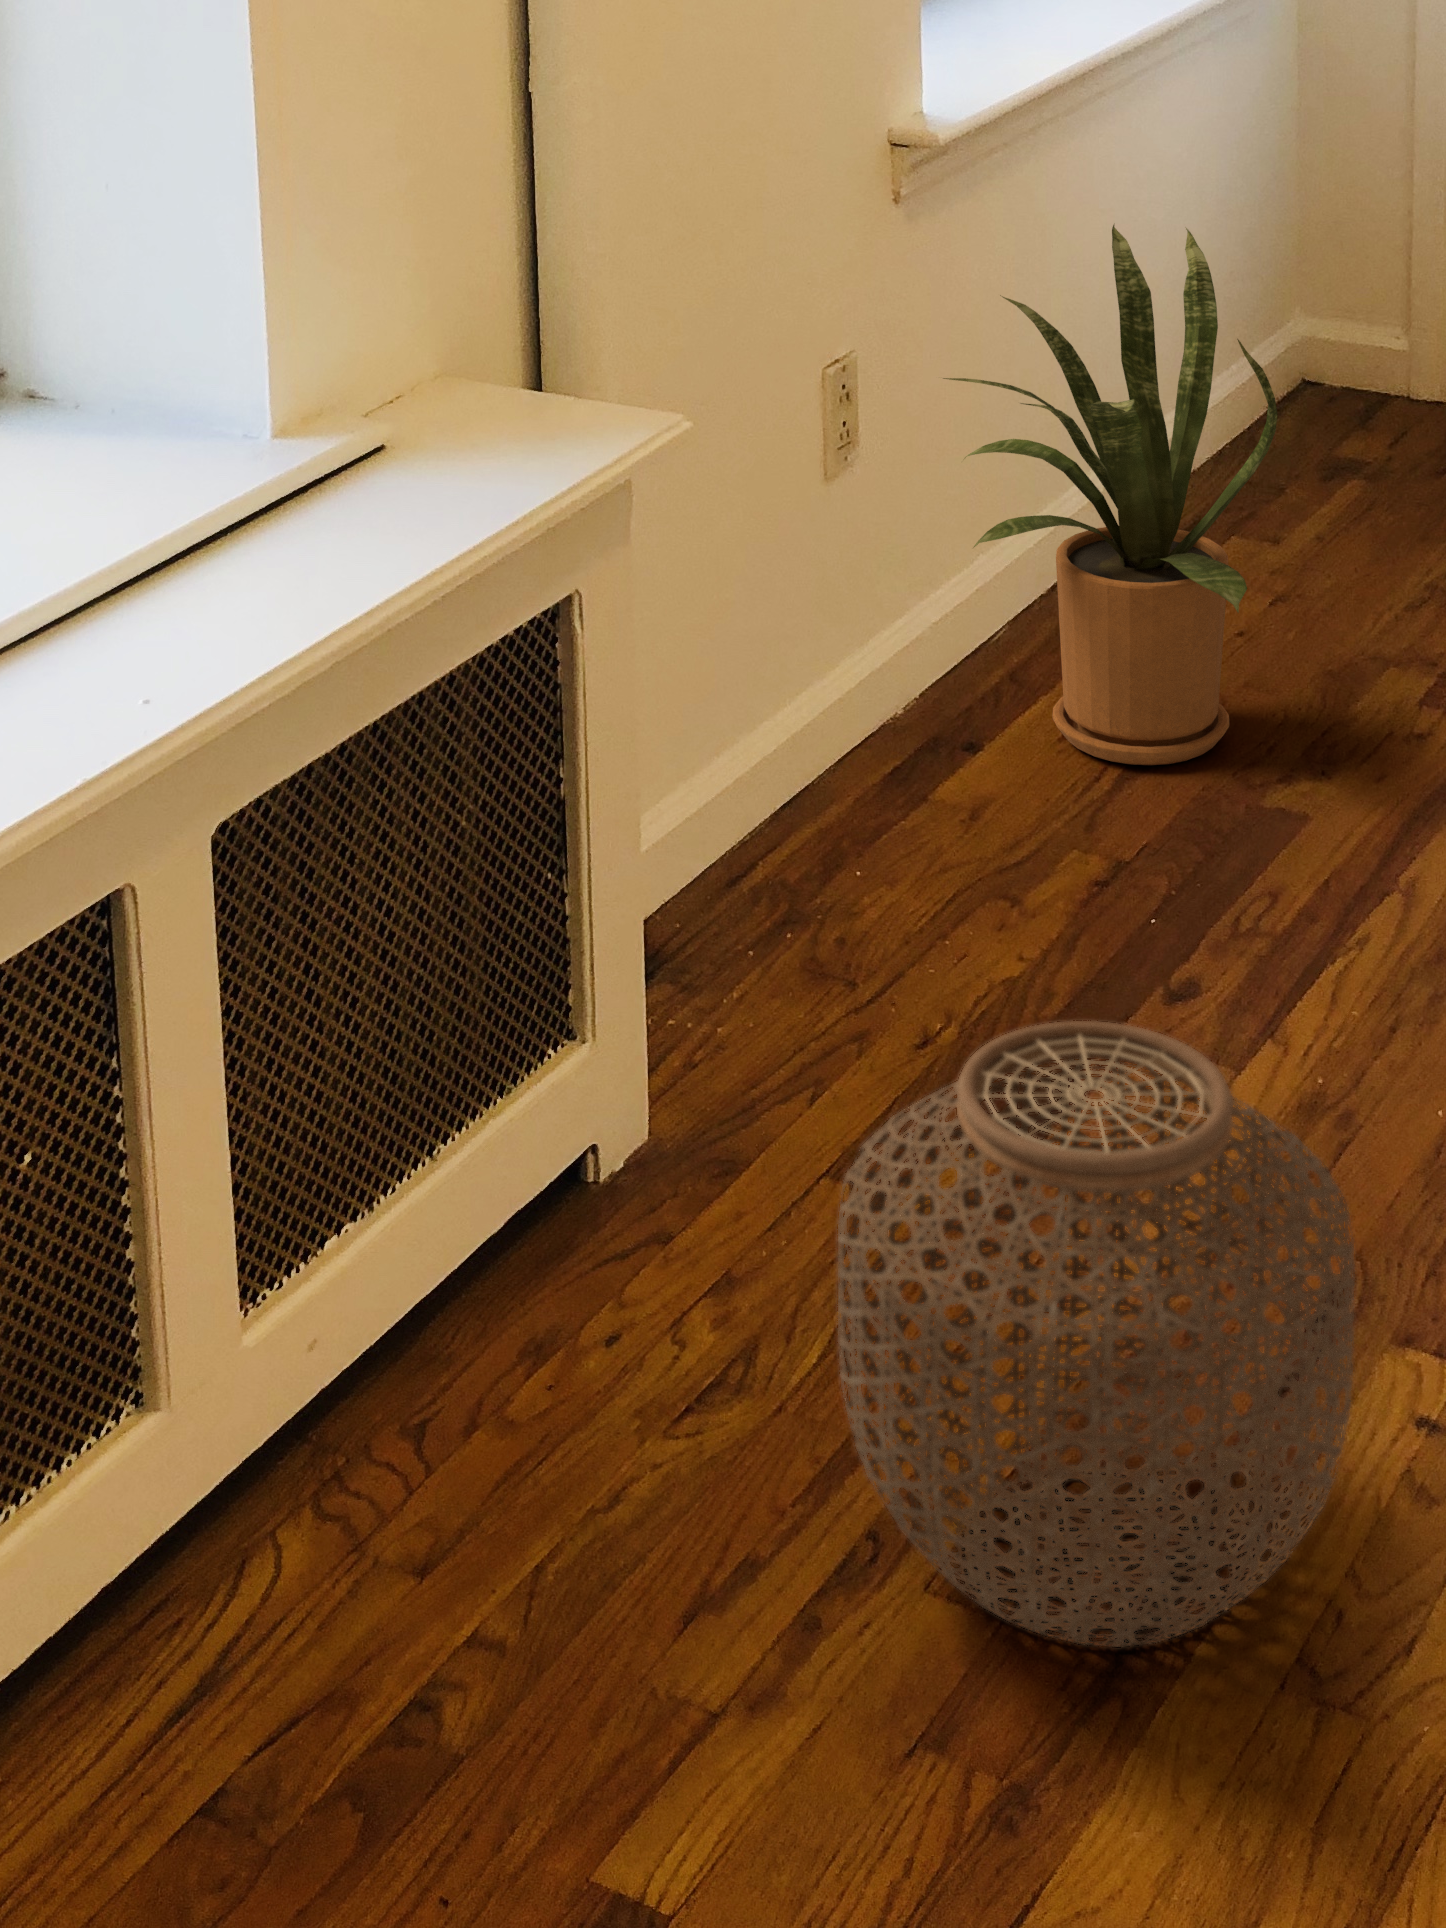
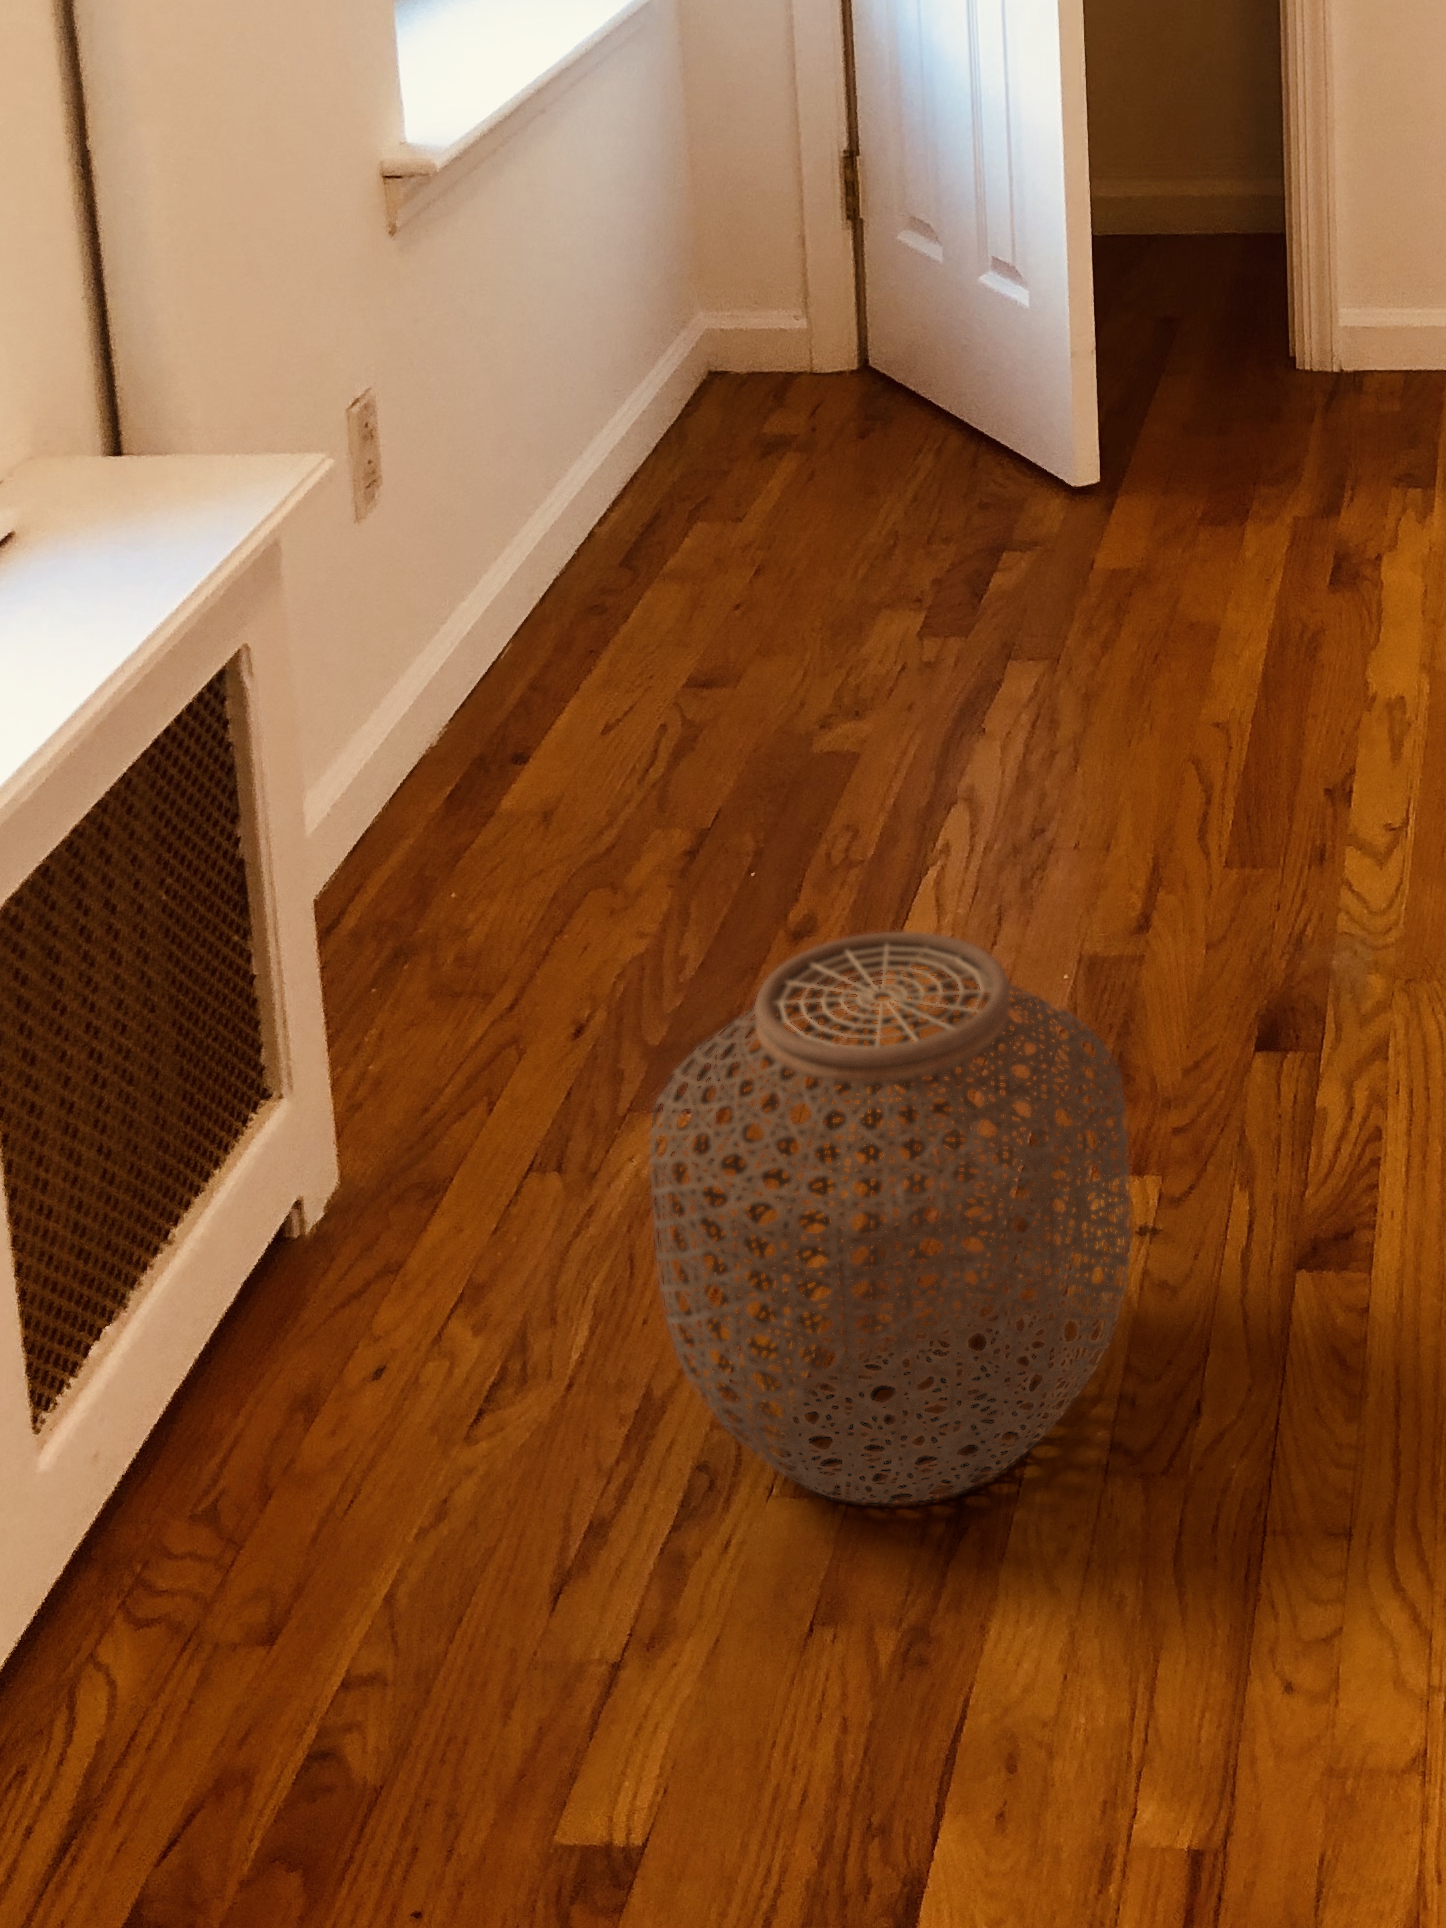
house plant: present [943,225,1278,765] -> none [452,224,789,743]

